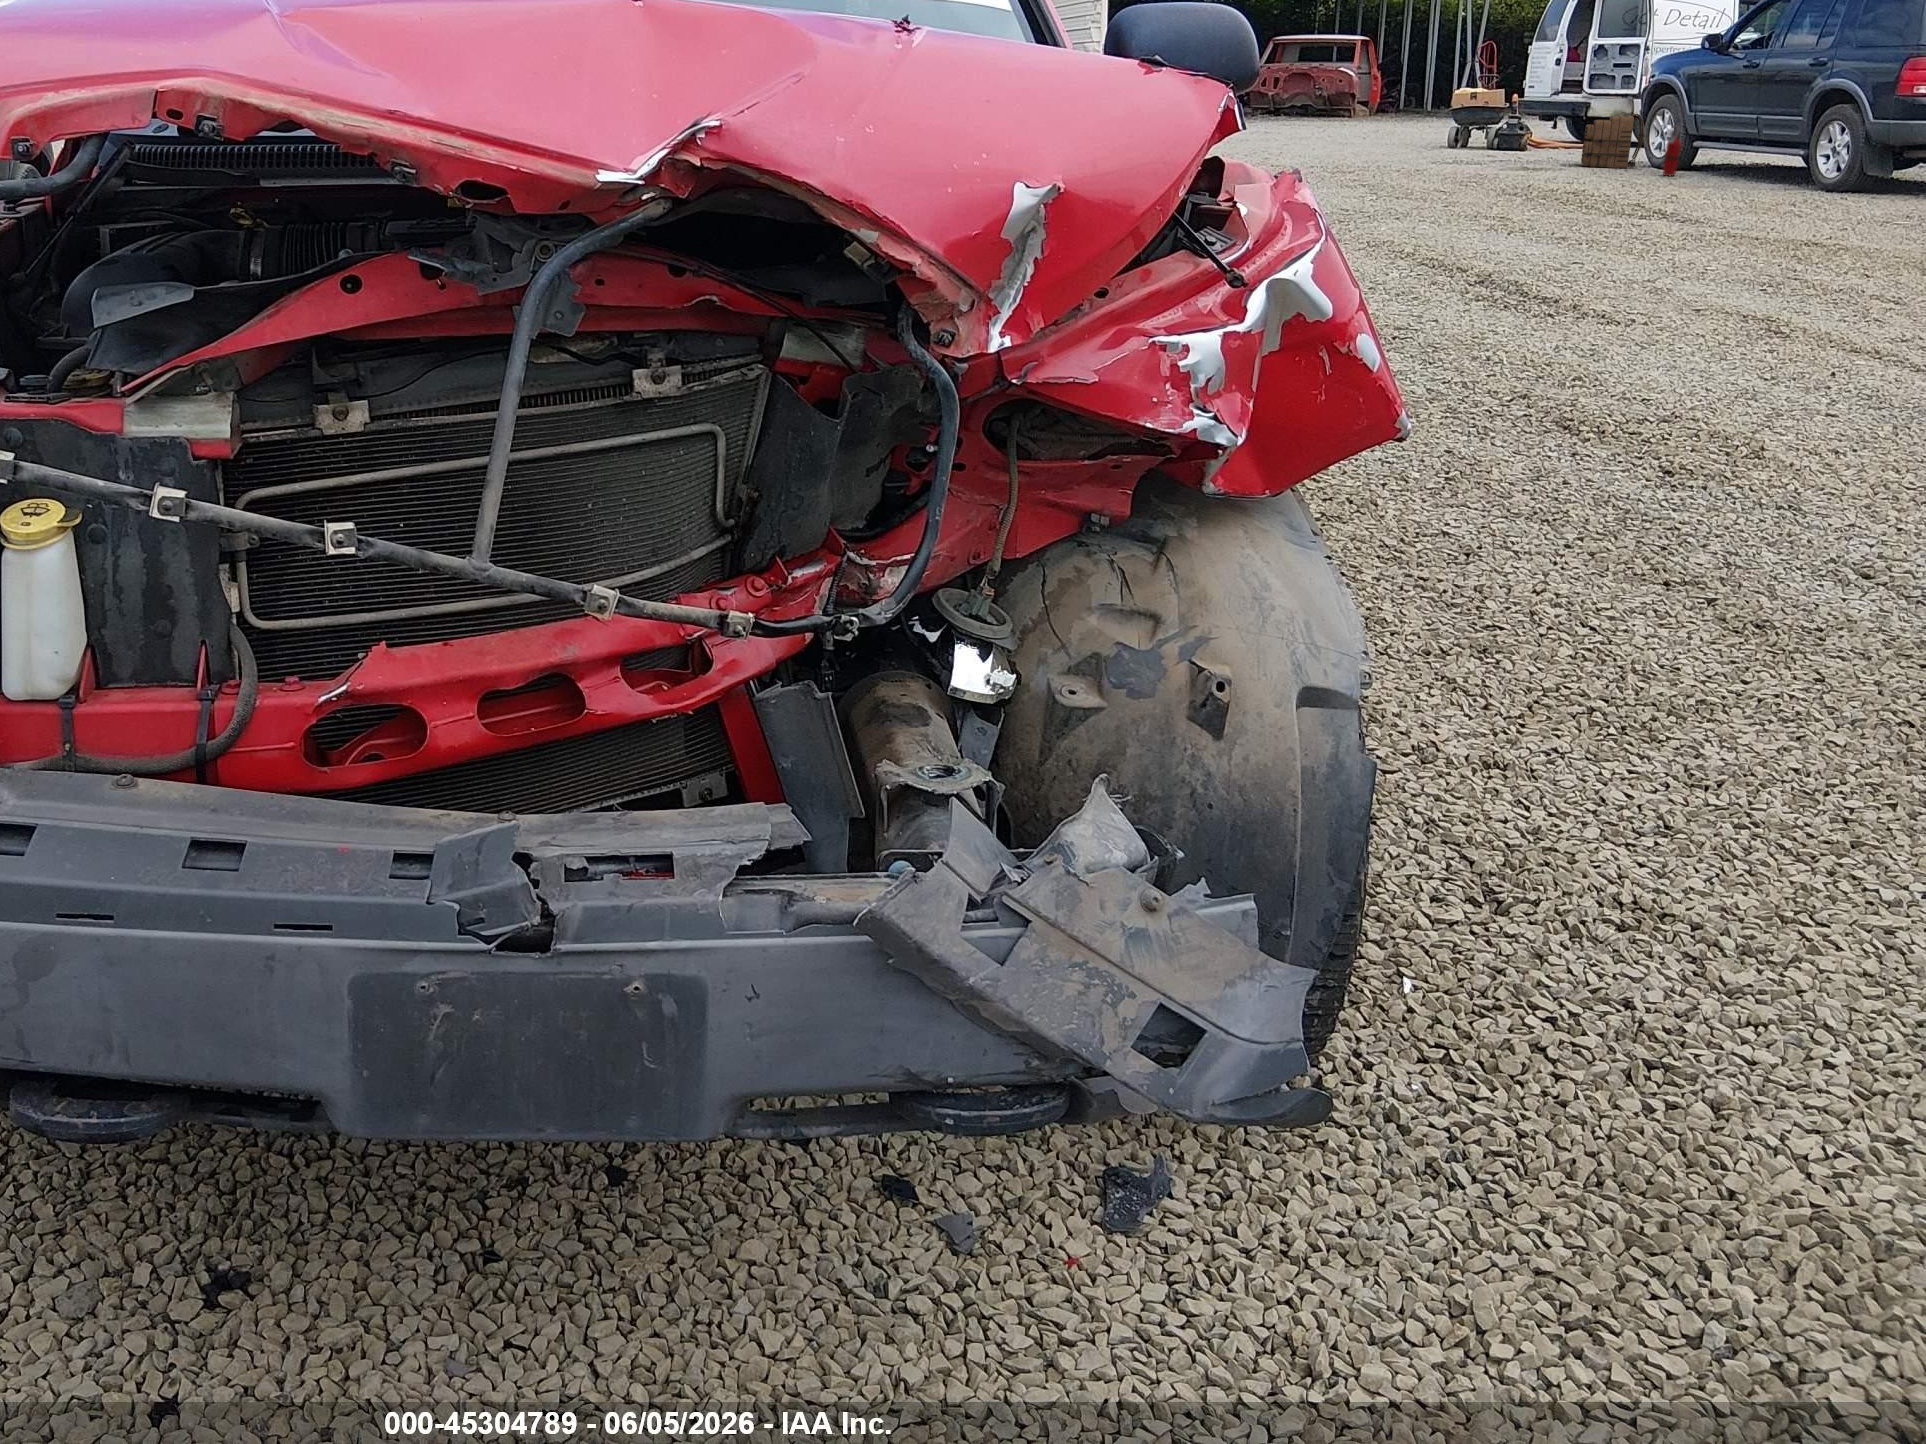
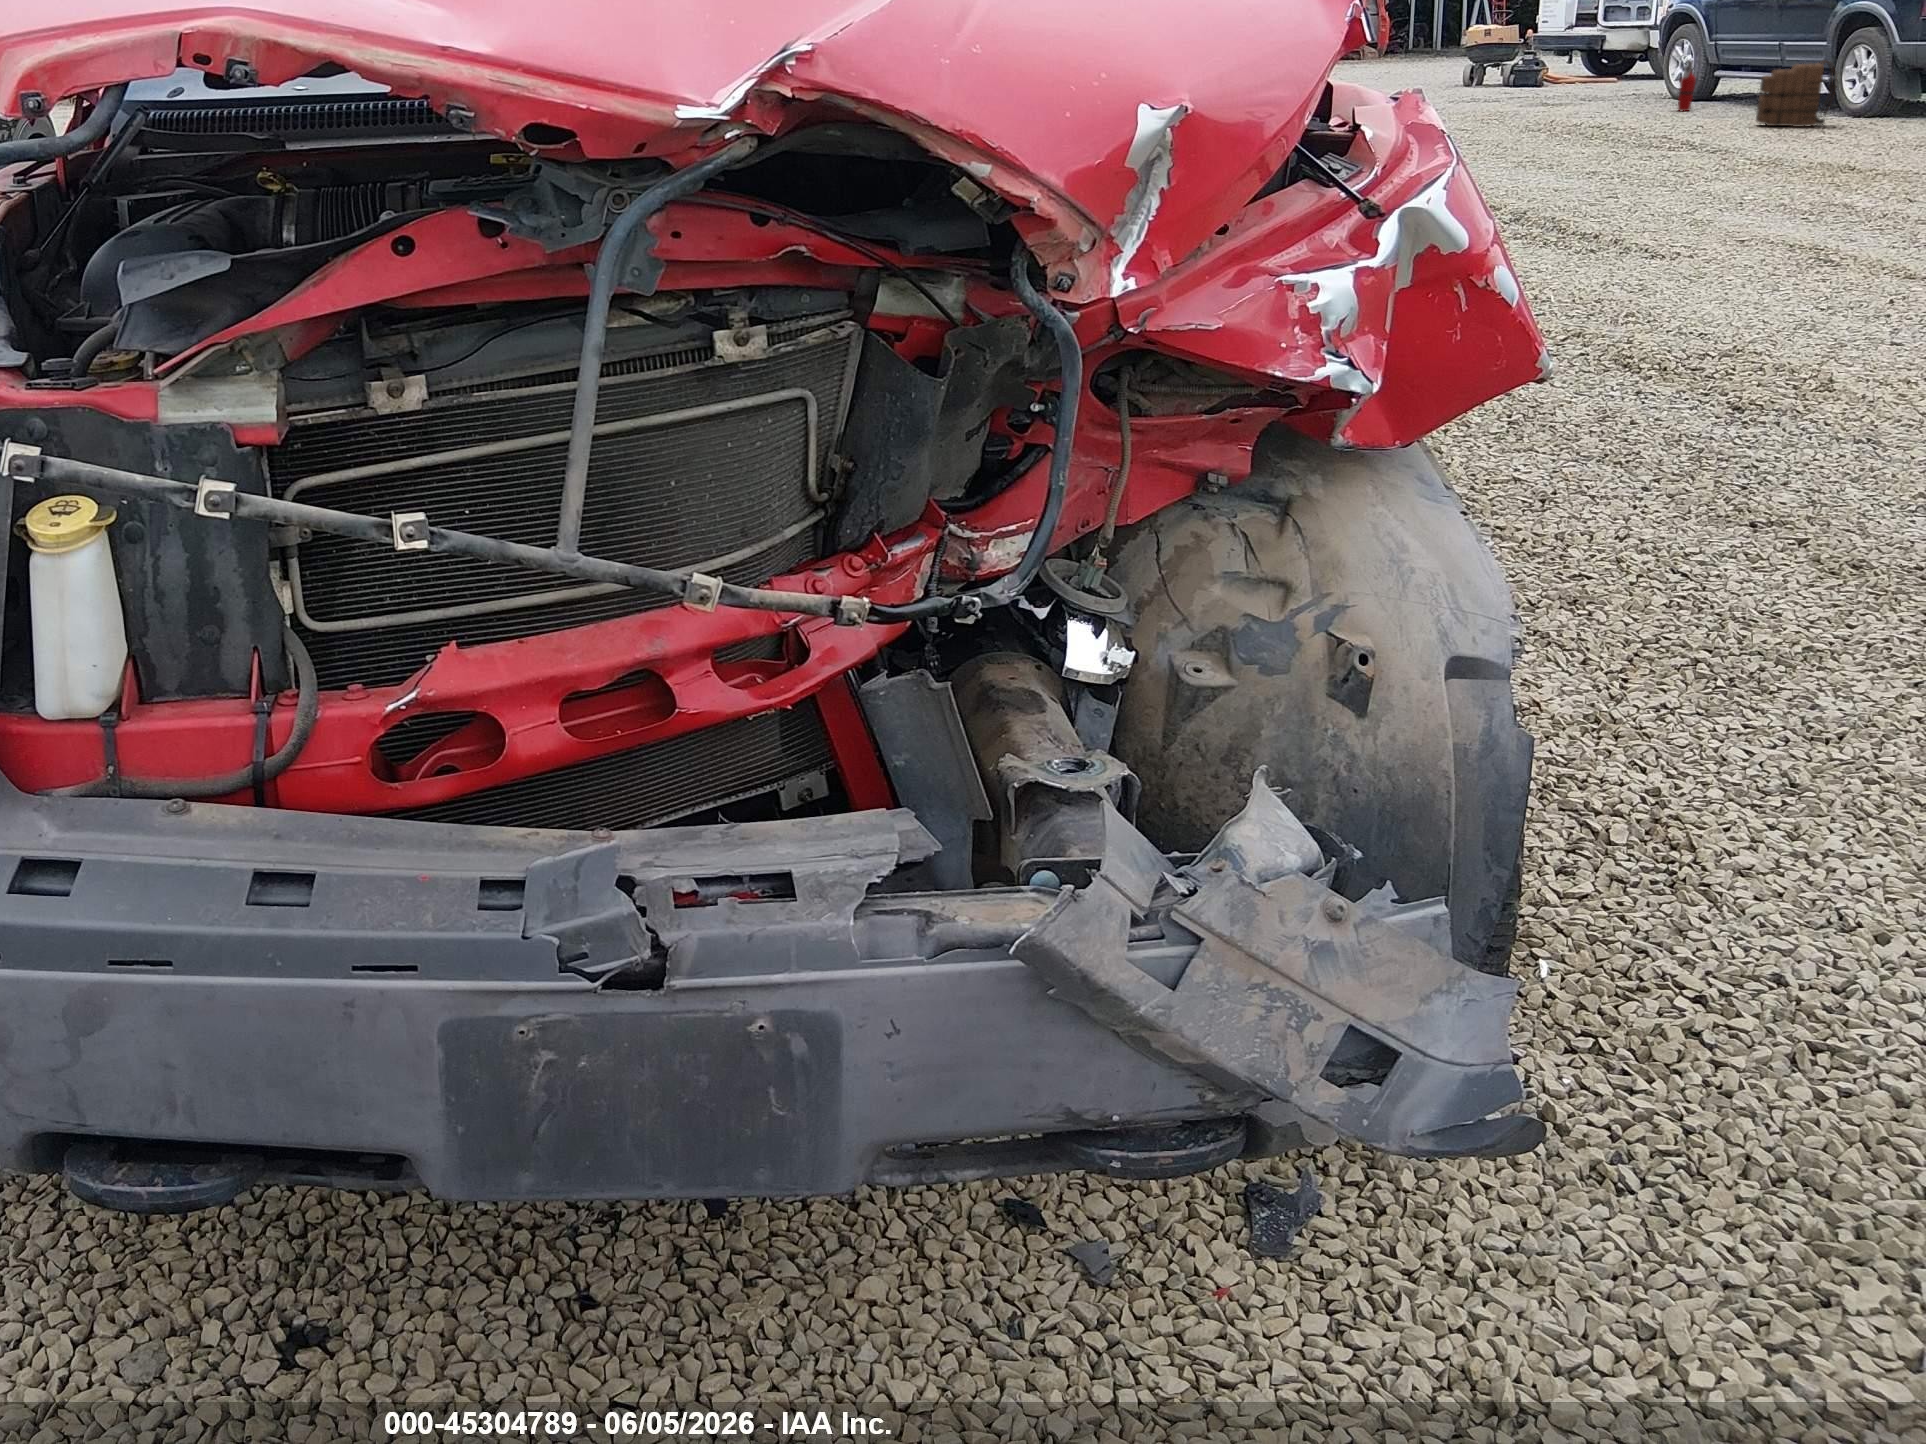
backpack: present [1581,114,1644,168] -> present [1756,61,1836,127]

